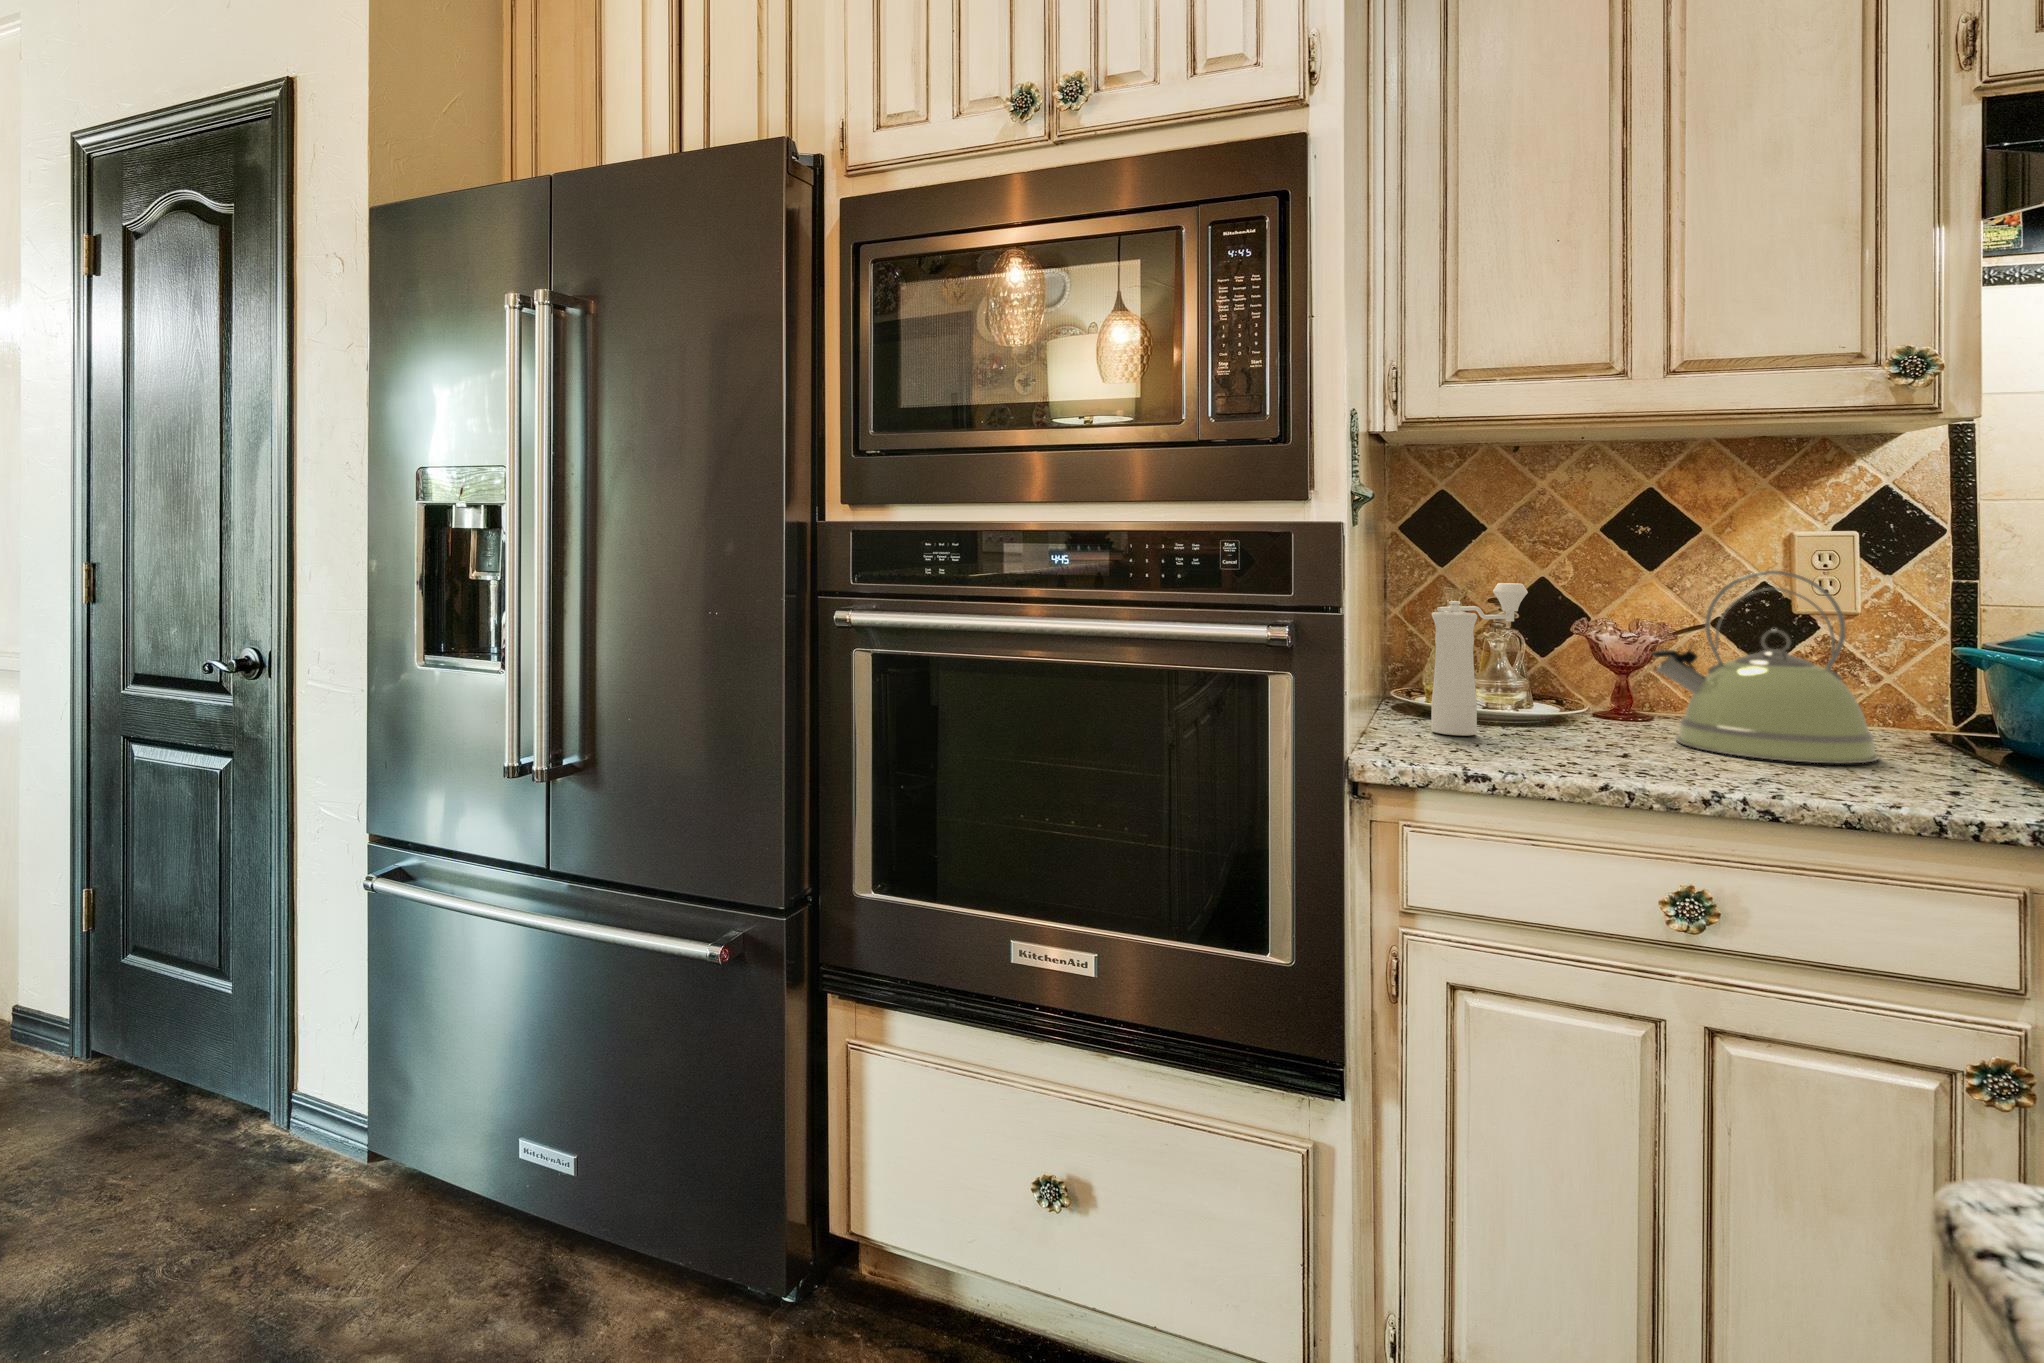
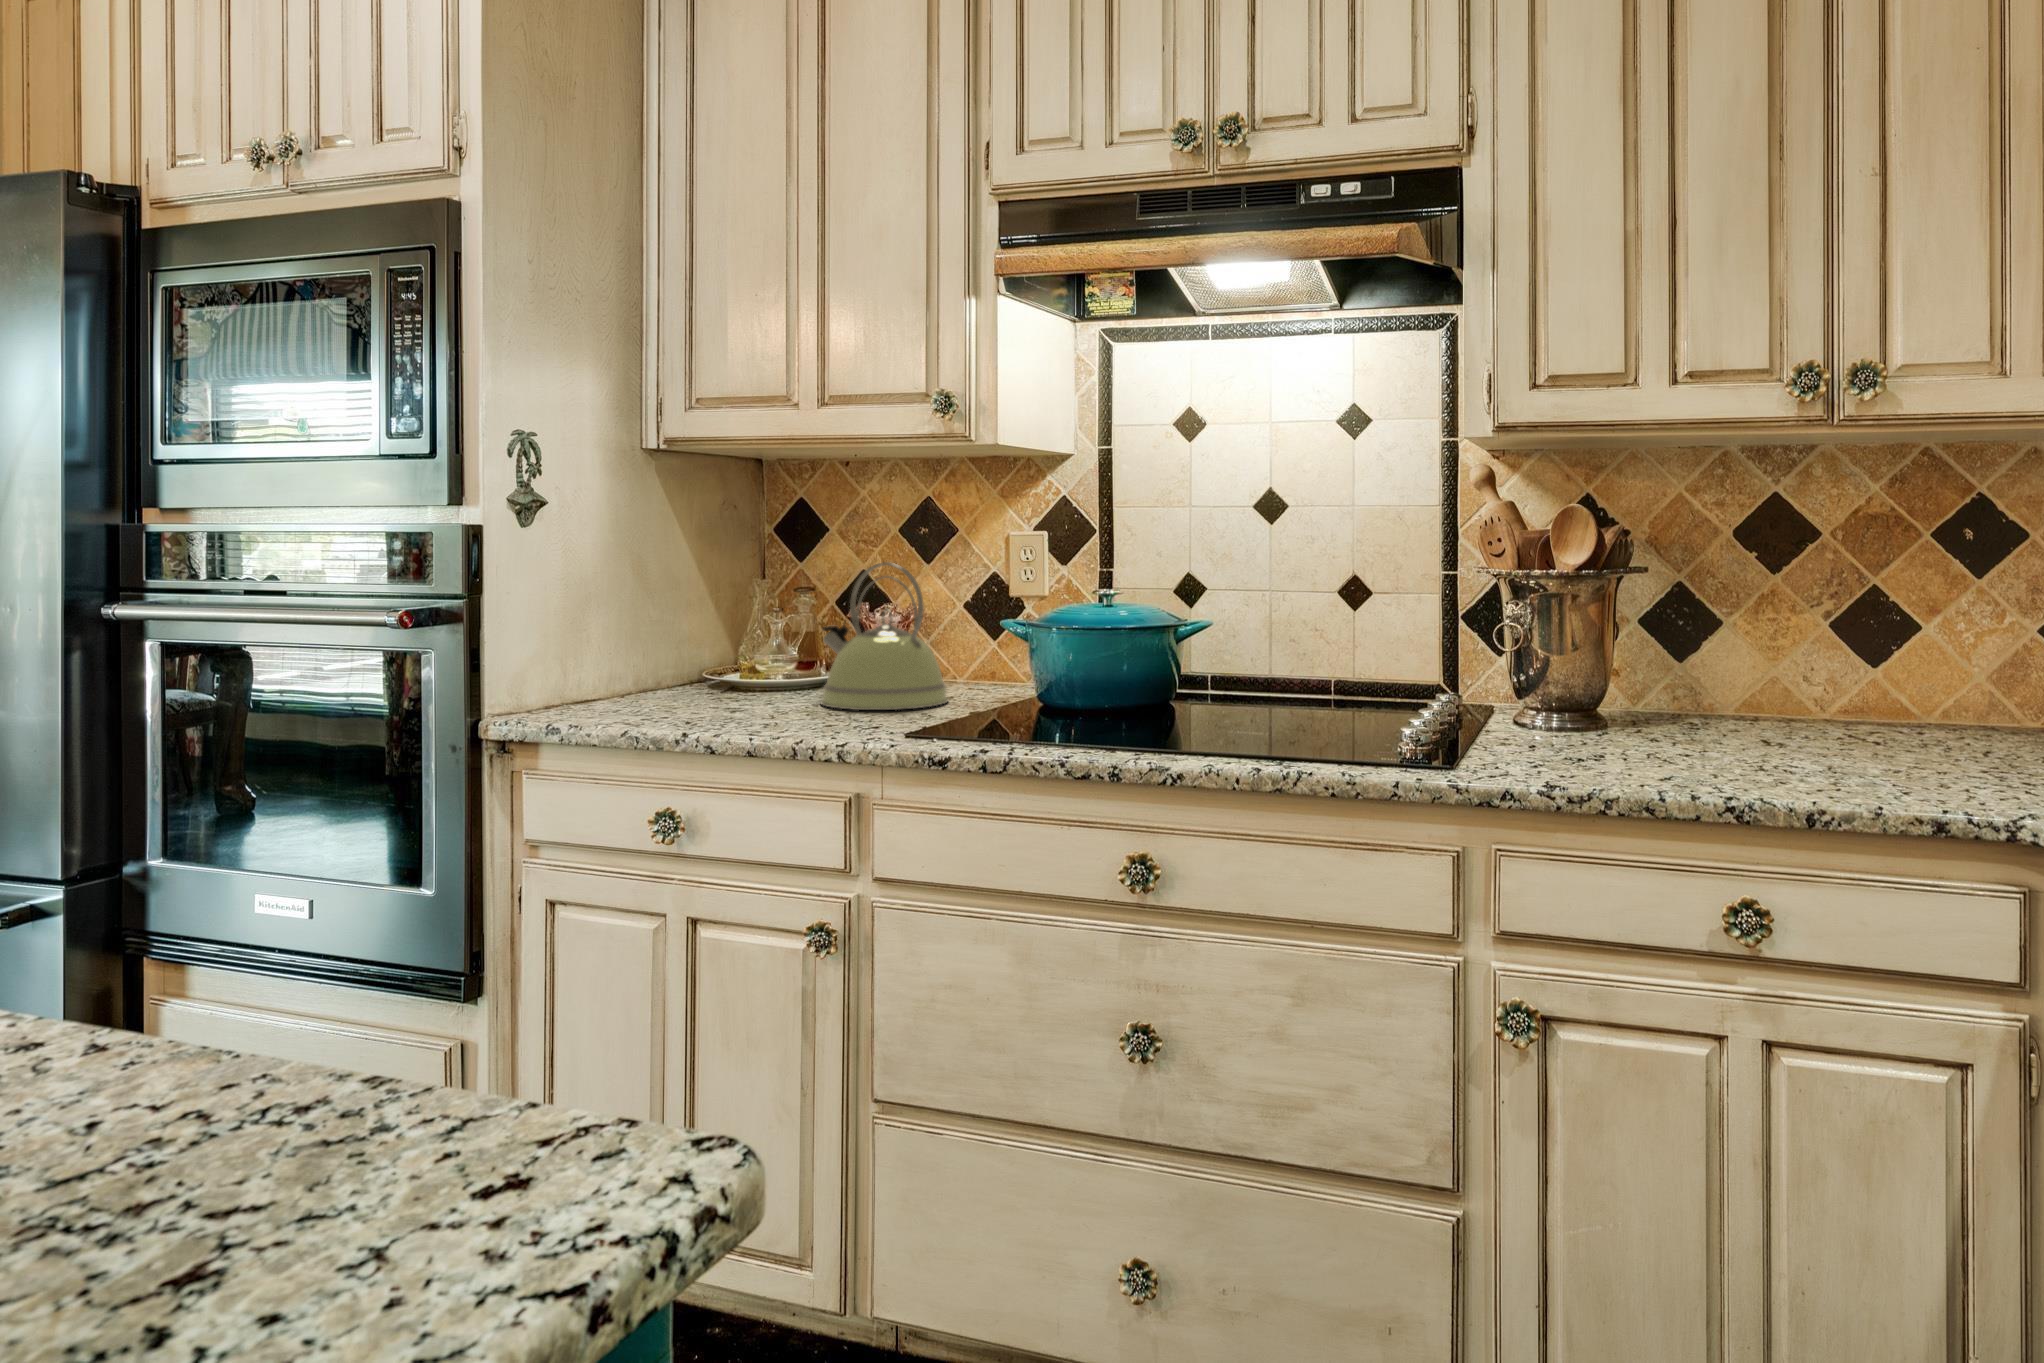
pepper mill: present [1431,583,1528,736] -> none [651,573,751,696]

